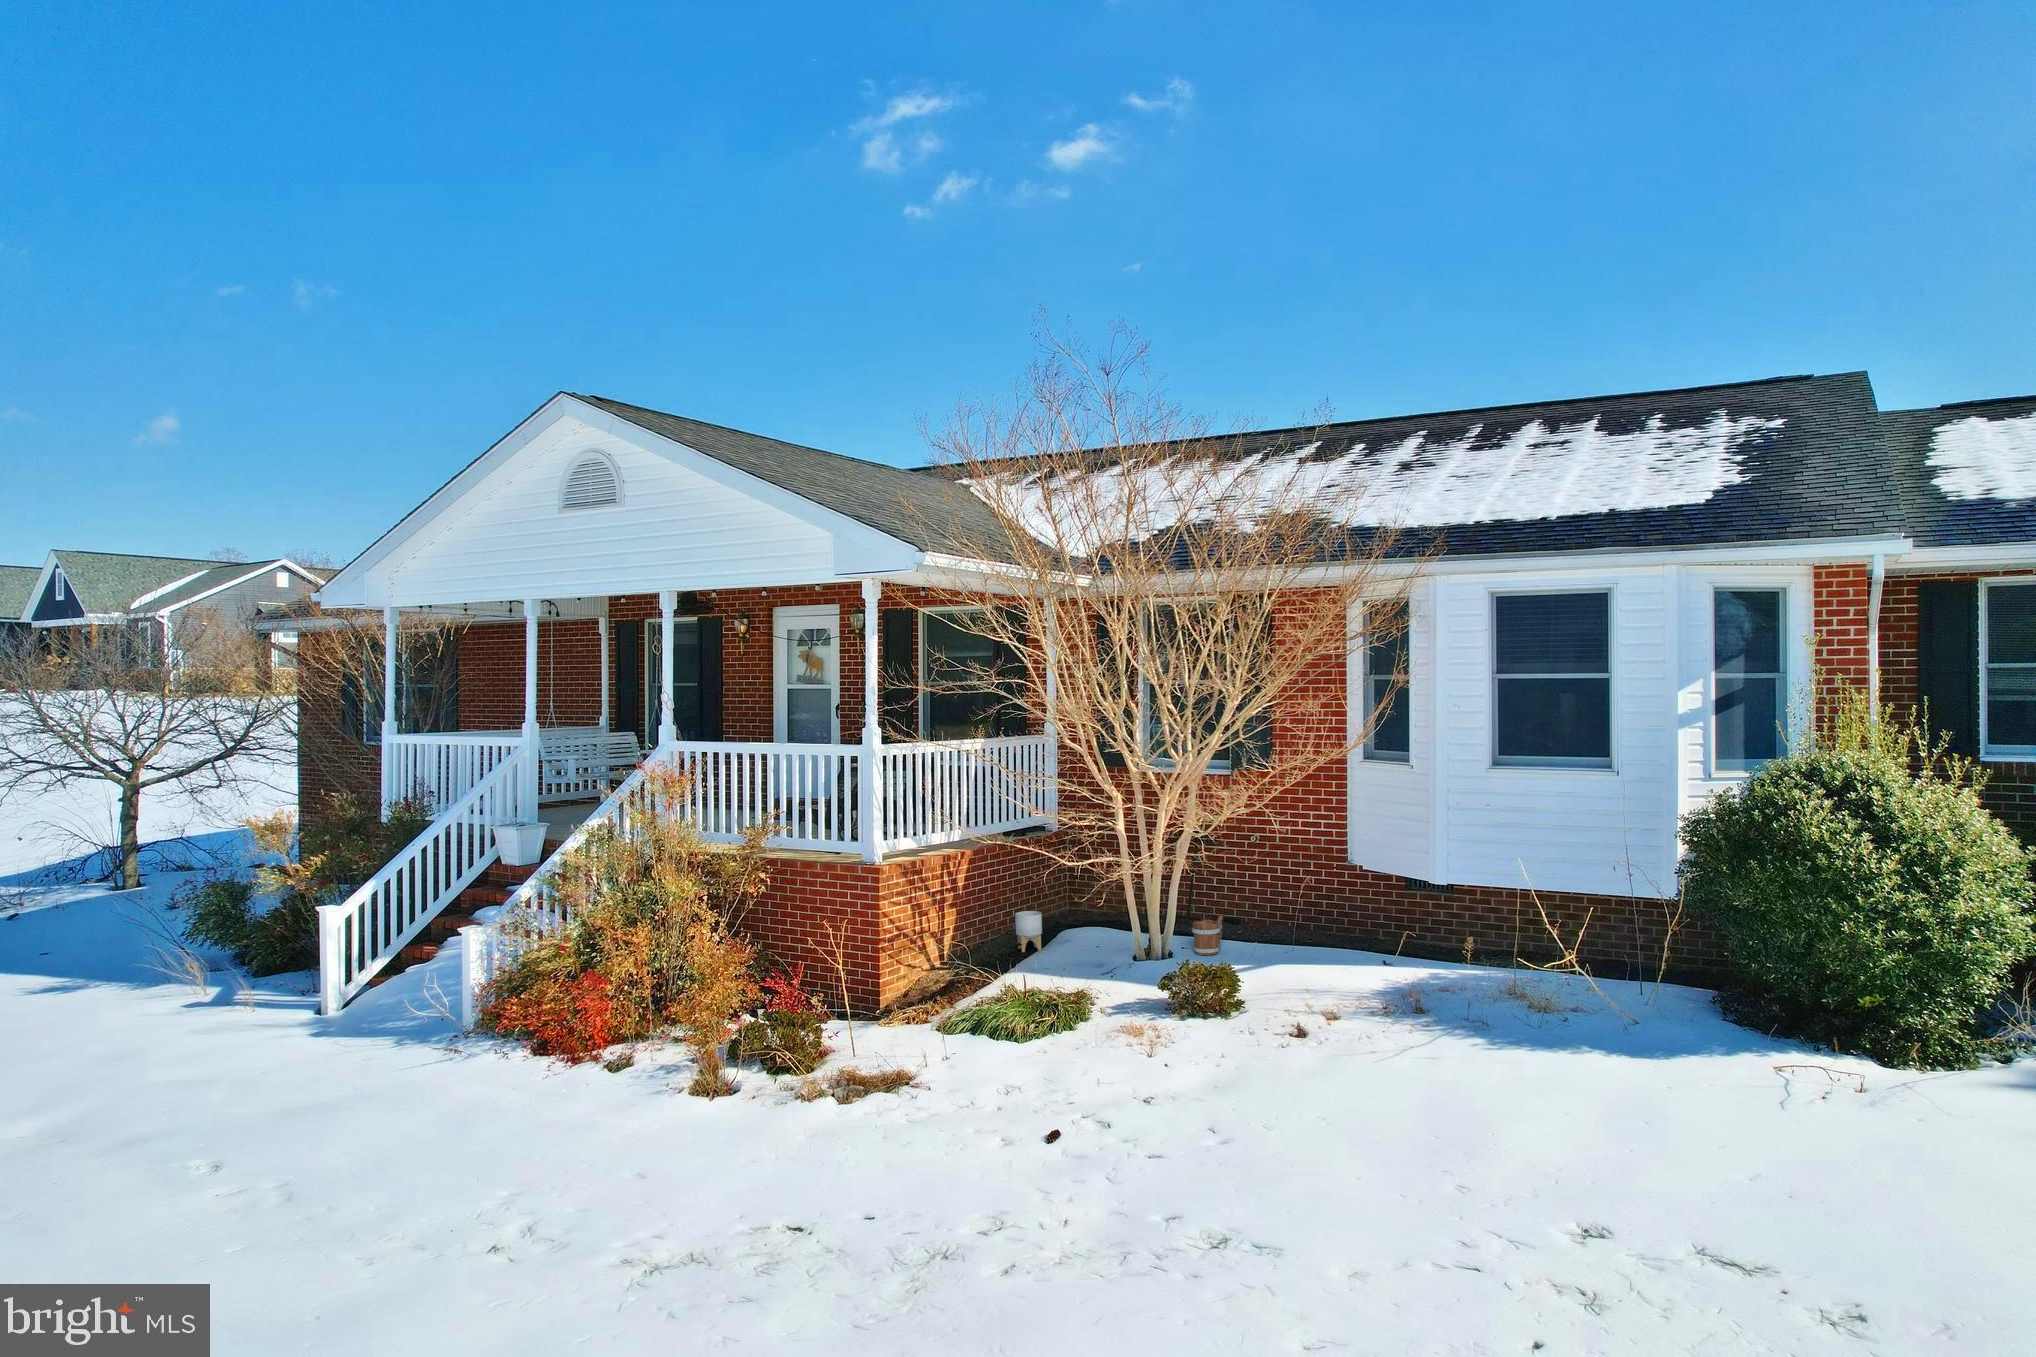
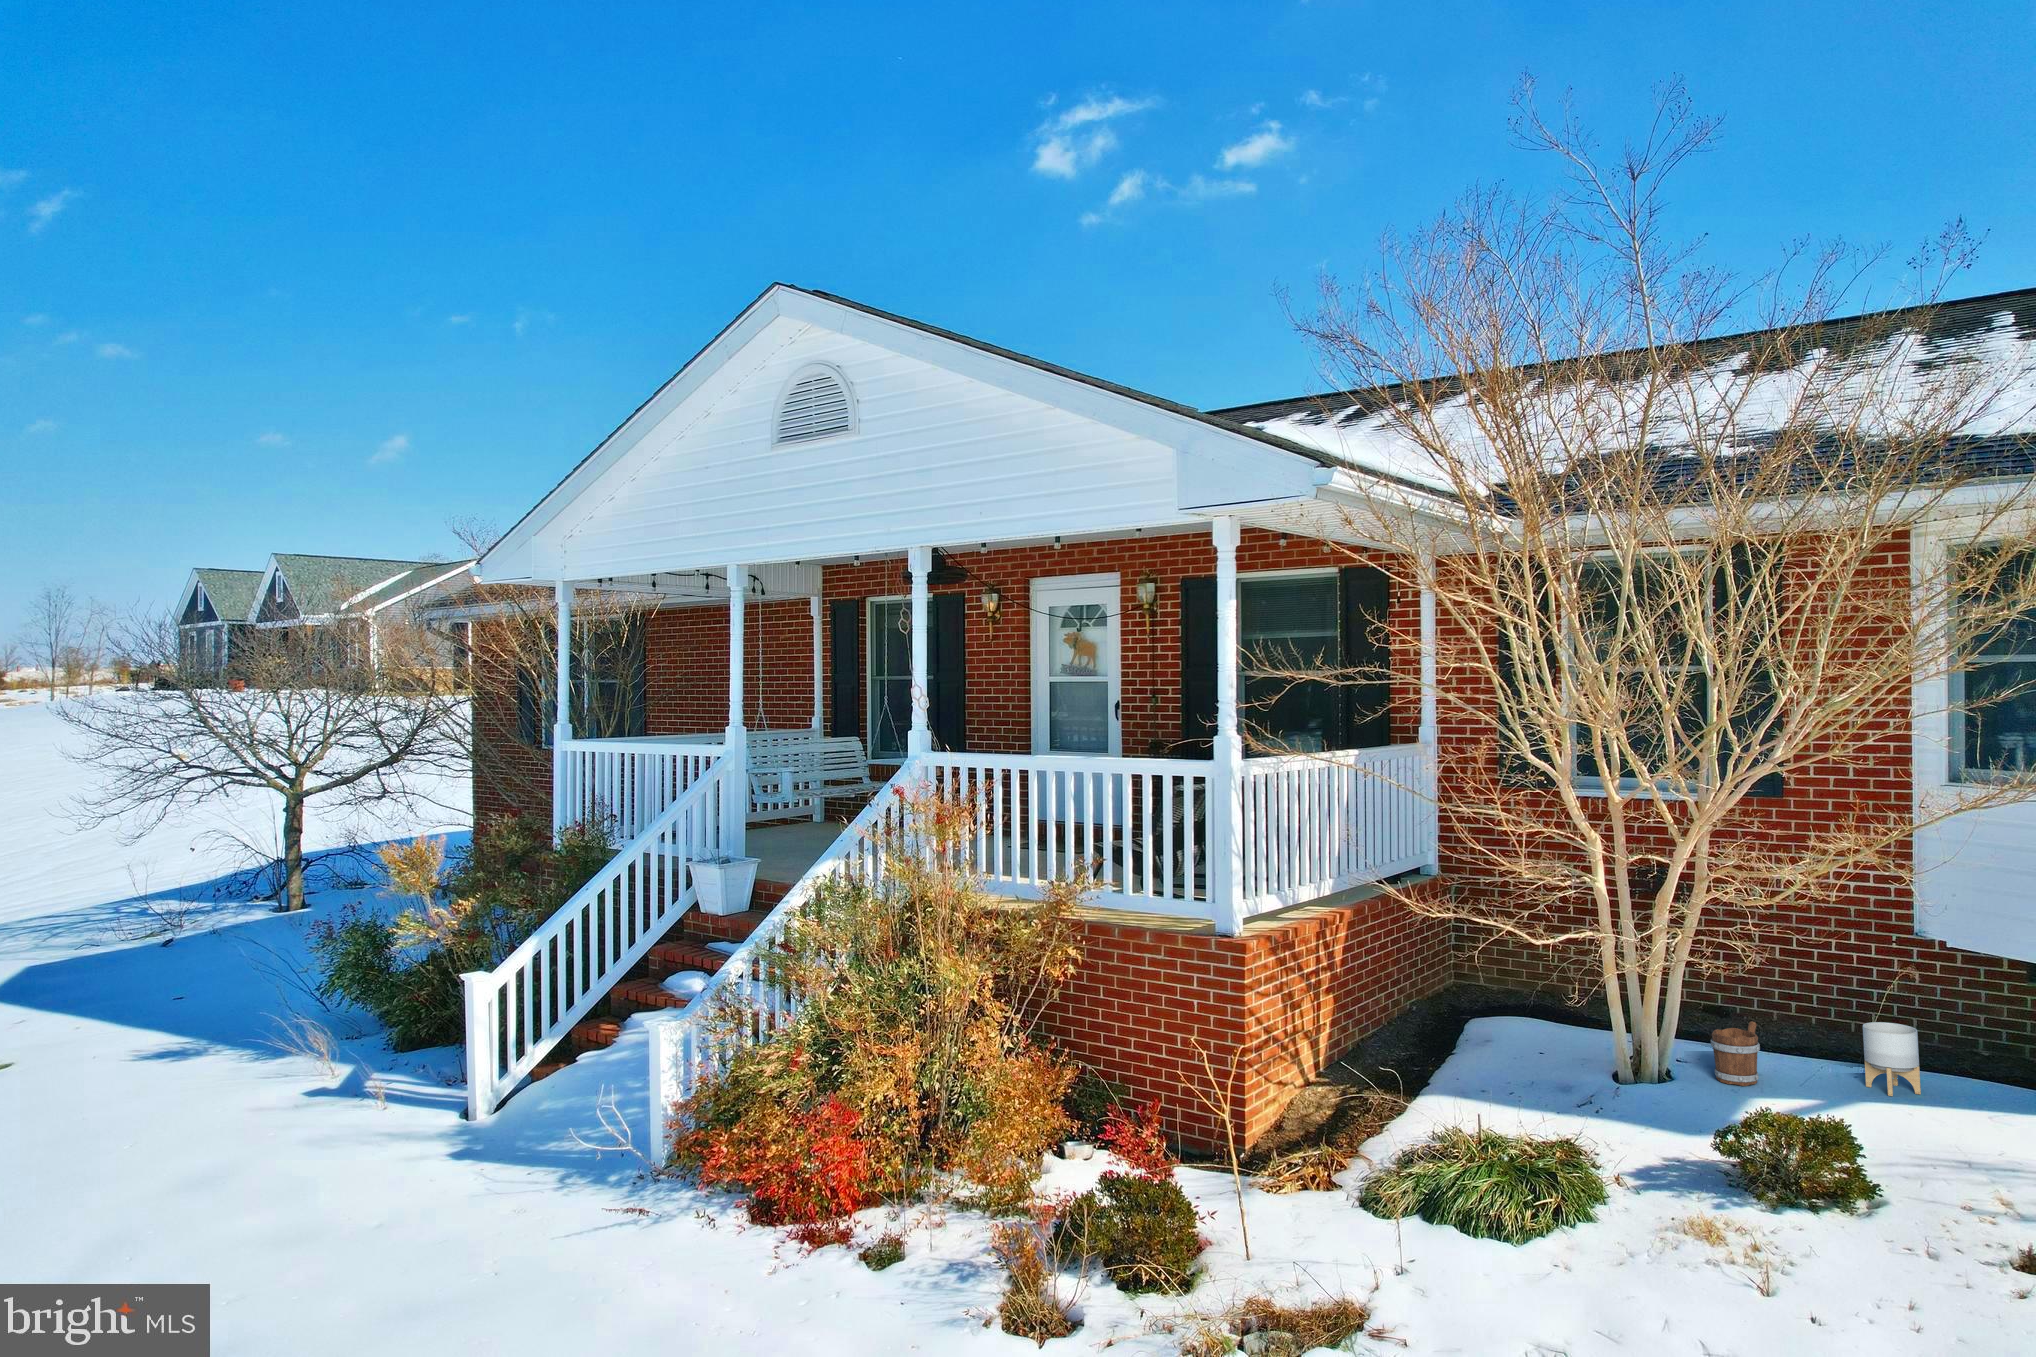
planter: present [1015,911,1042,952] -> present [1863,1022,1921,1096]

